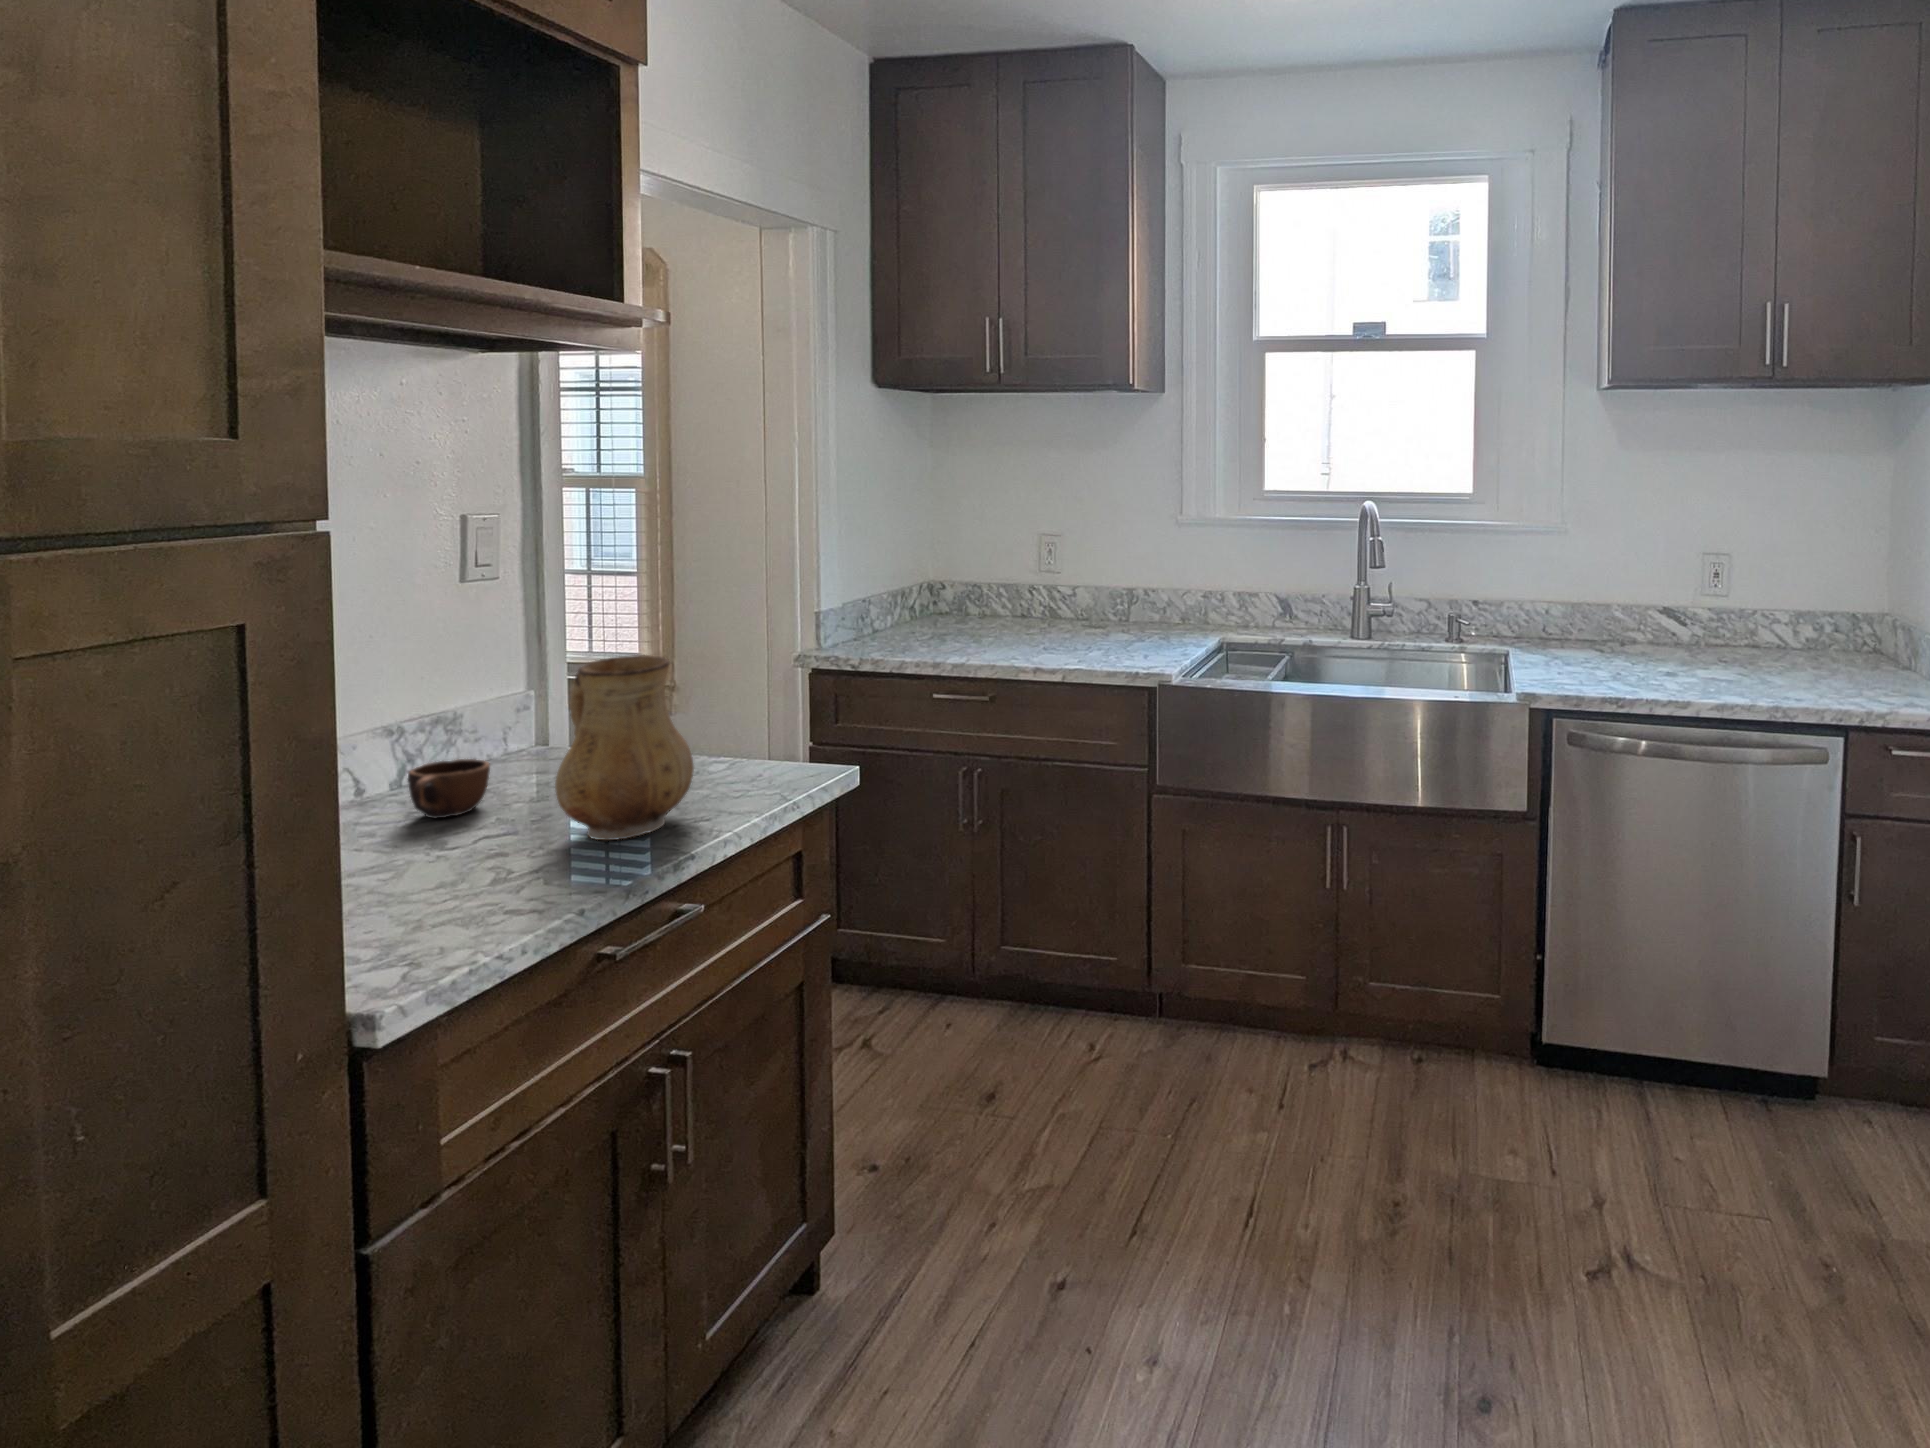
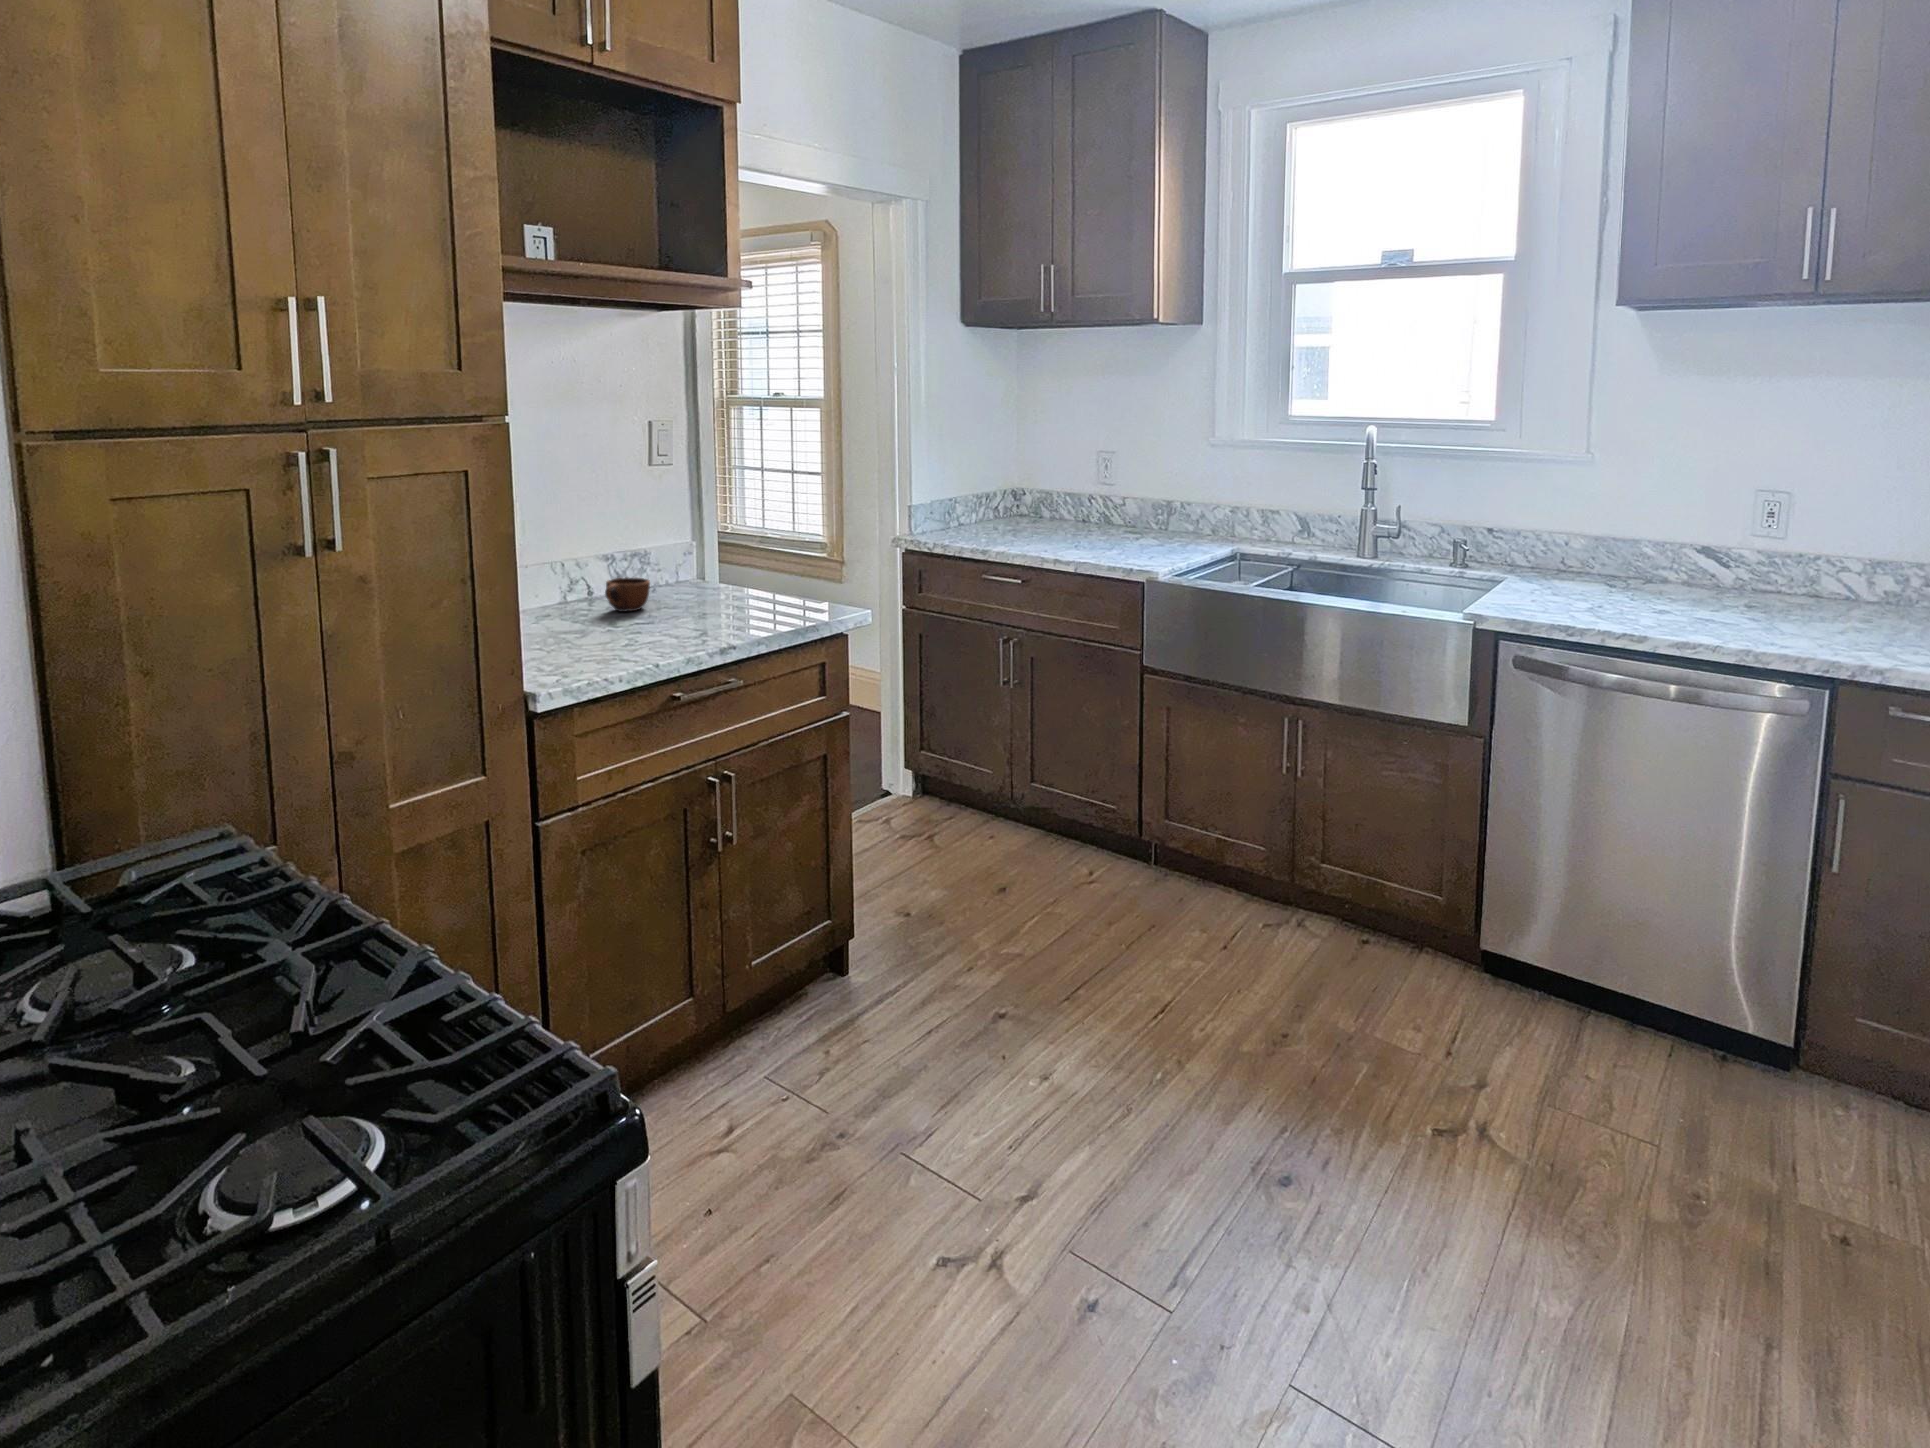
ceramic pitcher: present [555,655,694,840] -> none [668,515,749,633]

